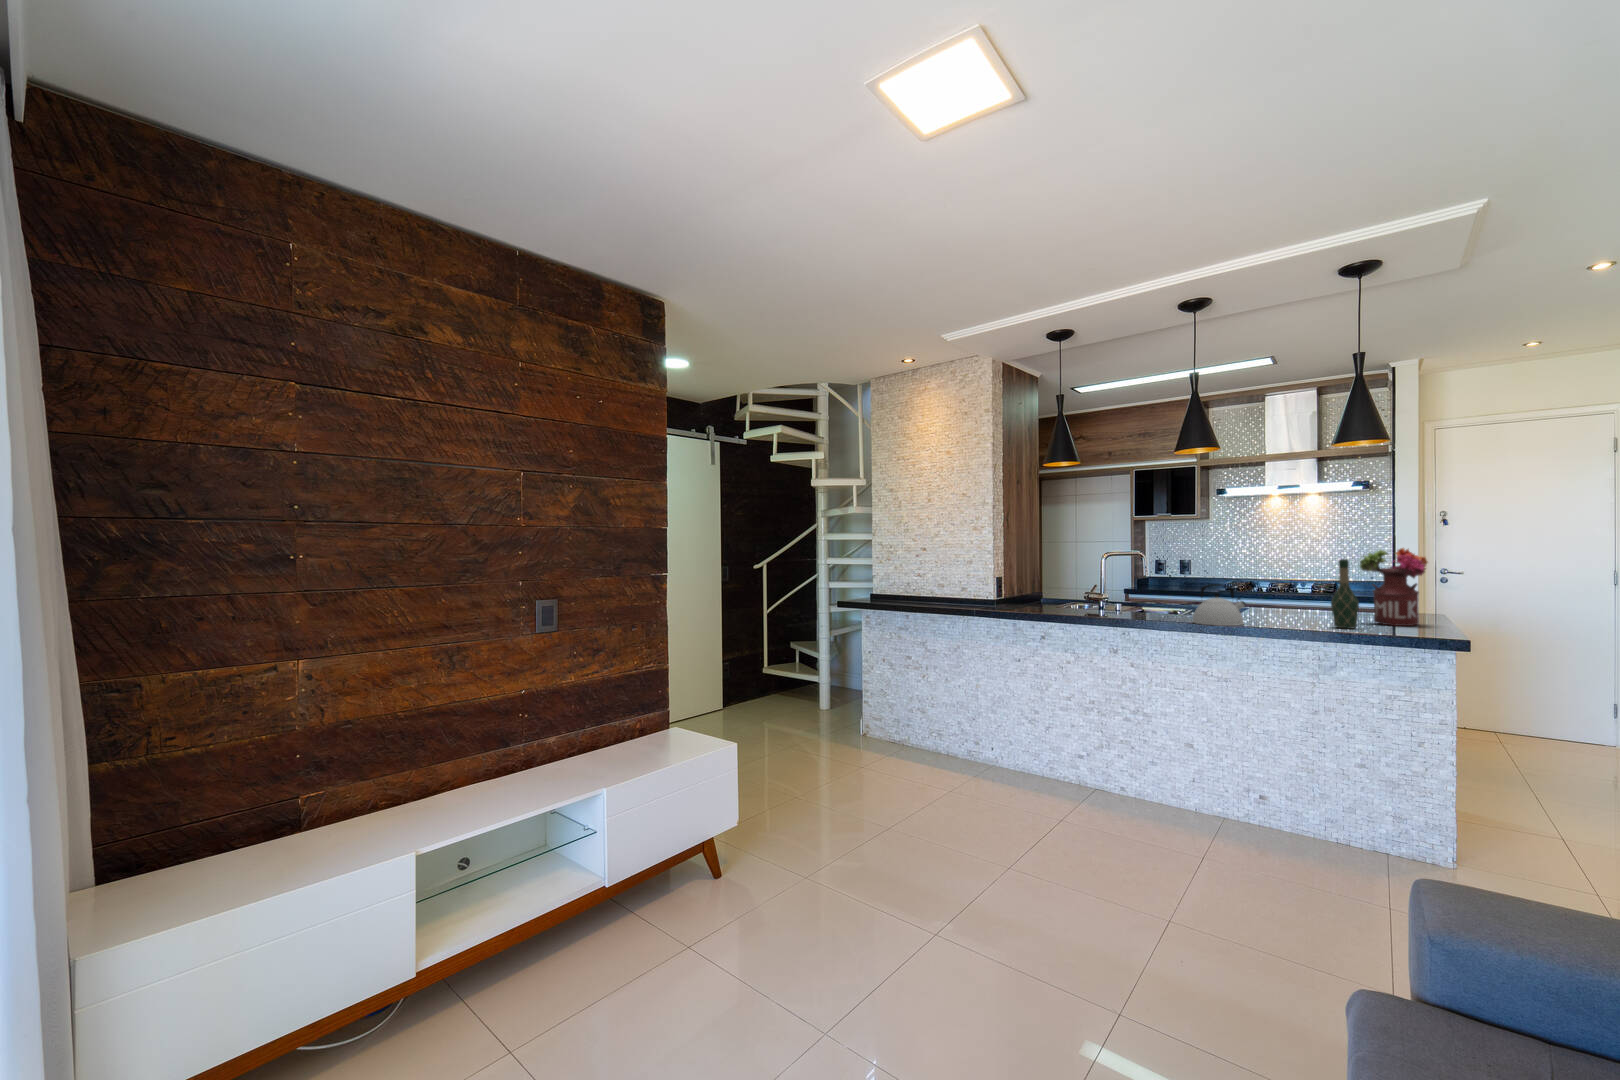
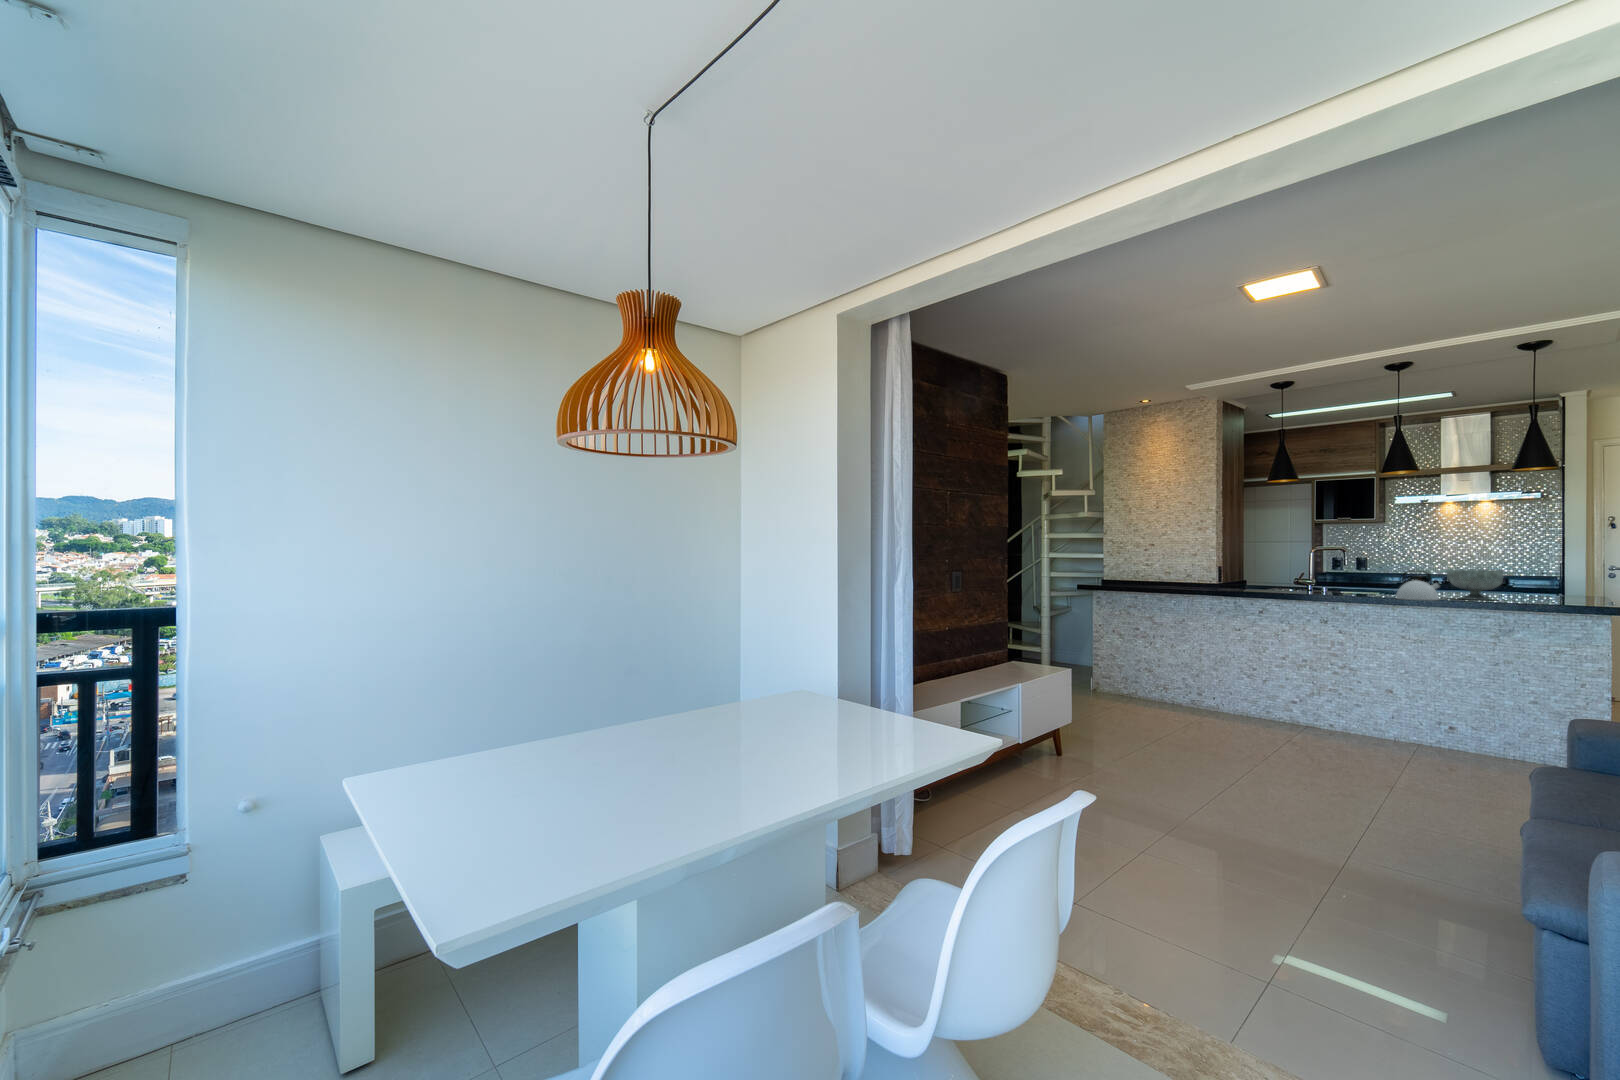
flower arrangement: present [1360,548,1428,626] -> none [1533,545,1592,602]
wine bottle: present [1331,559,1359,629] -> none [1511,552,1534,602]
decorative bowl: none [1256,581,1324,623] -> present [1447,569,1504,600]

